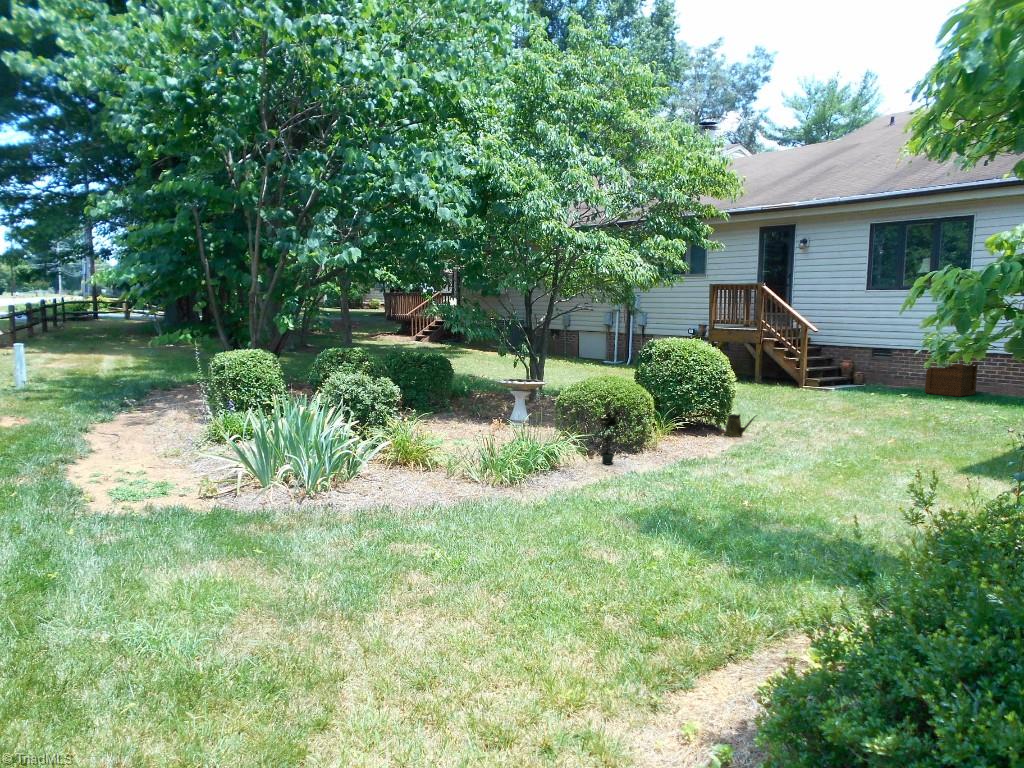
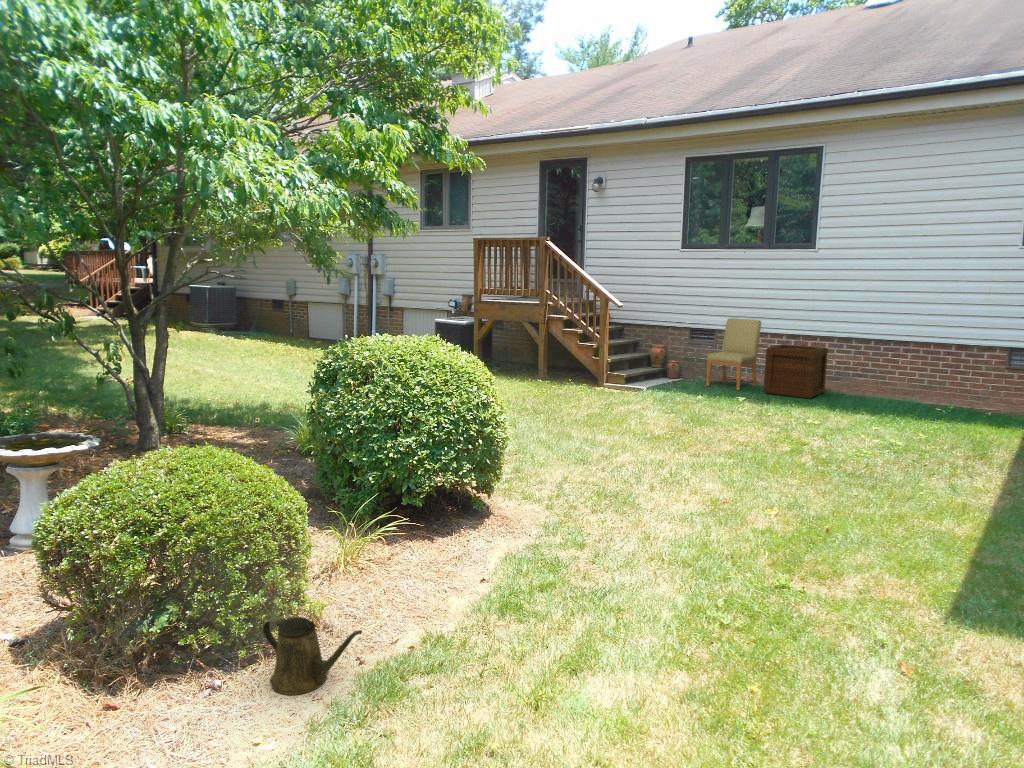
chair: none [882,340,927,391] -> present [706,318,761,390]
potted plant: present [600,408,620,465] -> none [118,563,193,722]
watering can: present [724,414,757,437] -> present [262,616,362,695]

